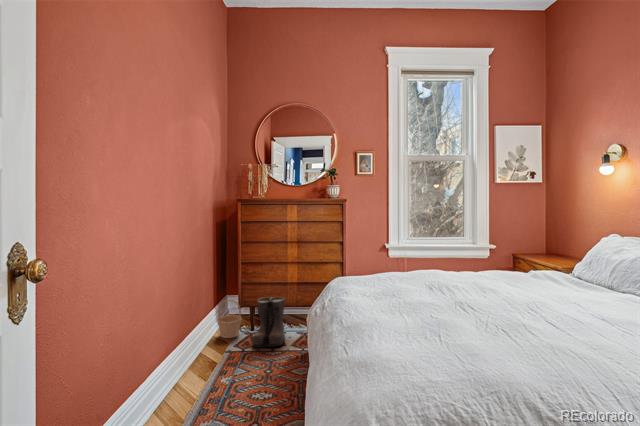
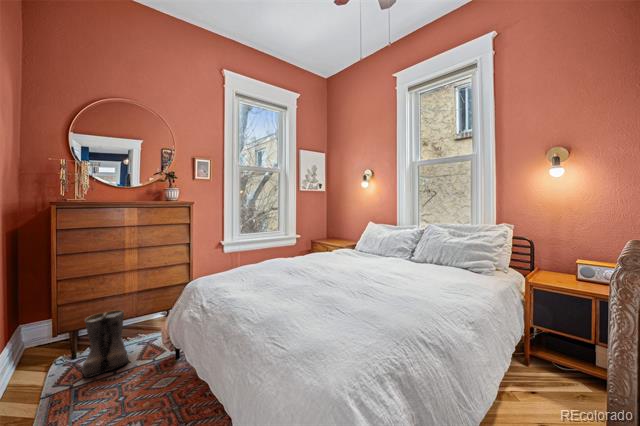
basket: present [217,299,242,338] -> none [14,328,58,381]

